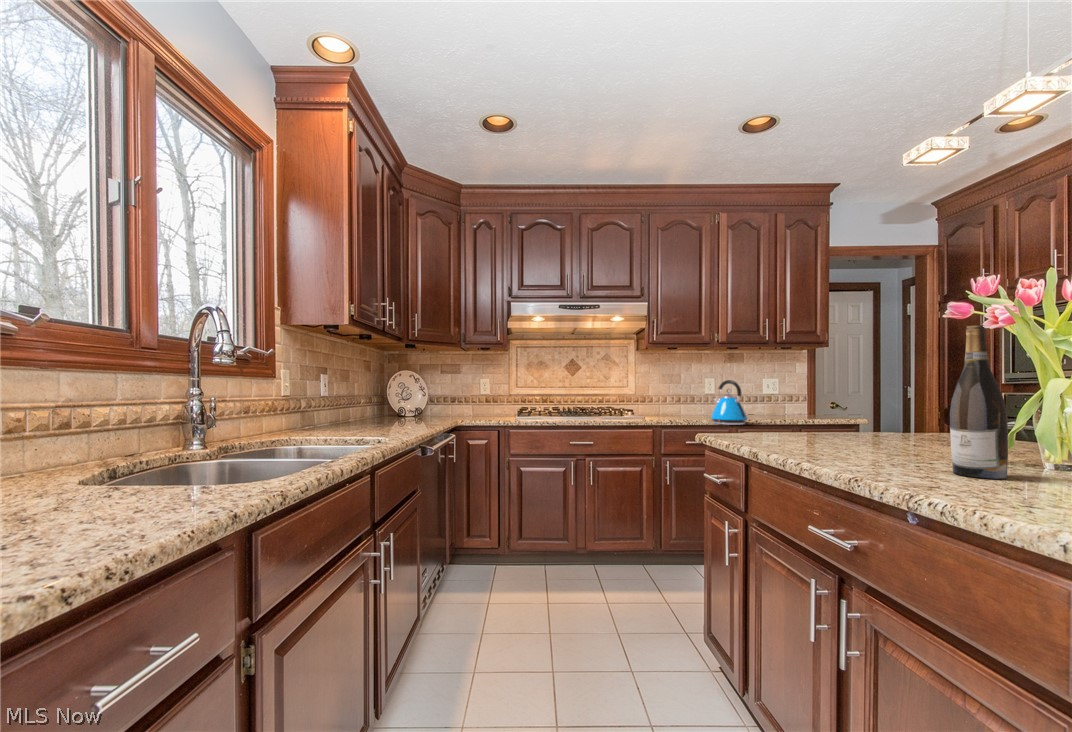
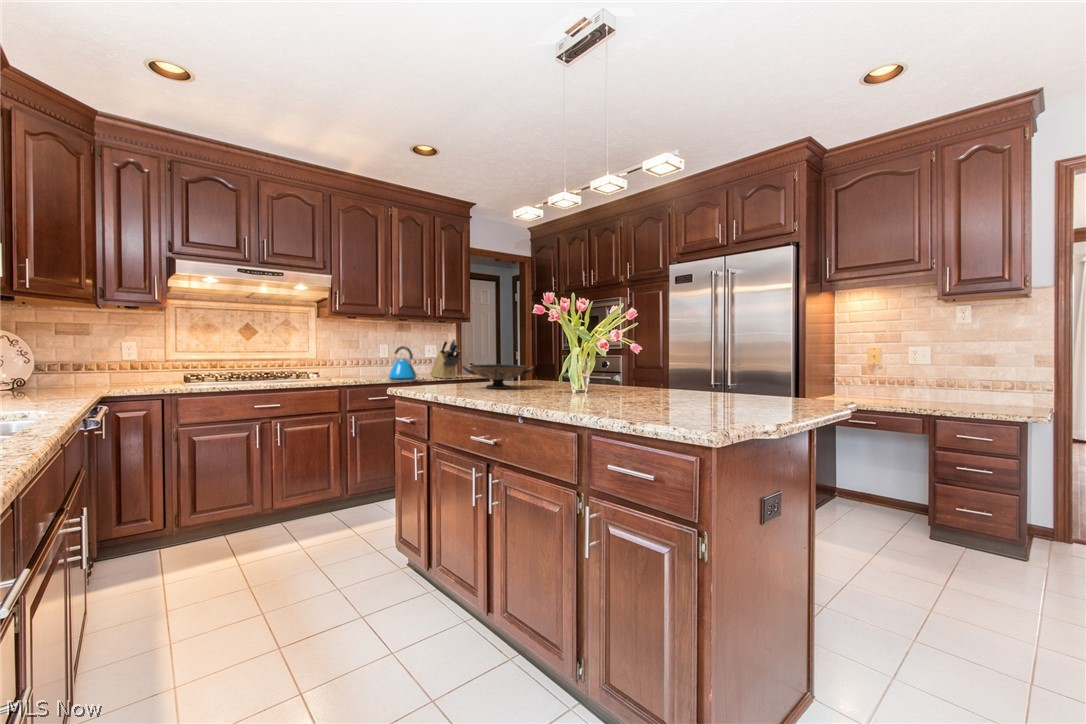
wine bottle: present [950,325,1008,479] -> none [537,321,558,398]
knife block: none [769,370,811,423] -> present [431,339,460,379]
decorative bowl: none [801,406,944,447] -> present [462,364,534,389]

